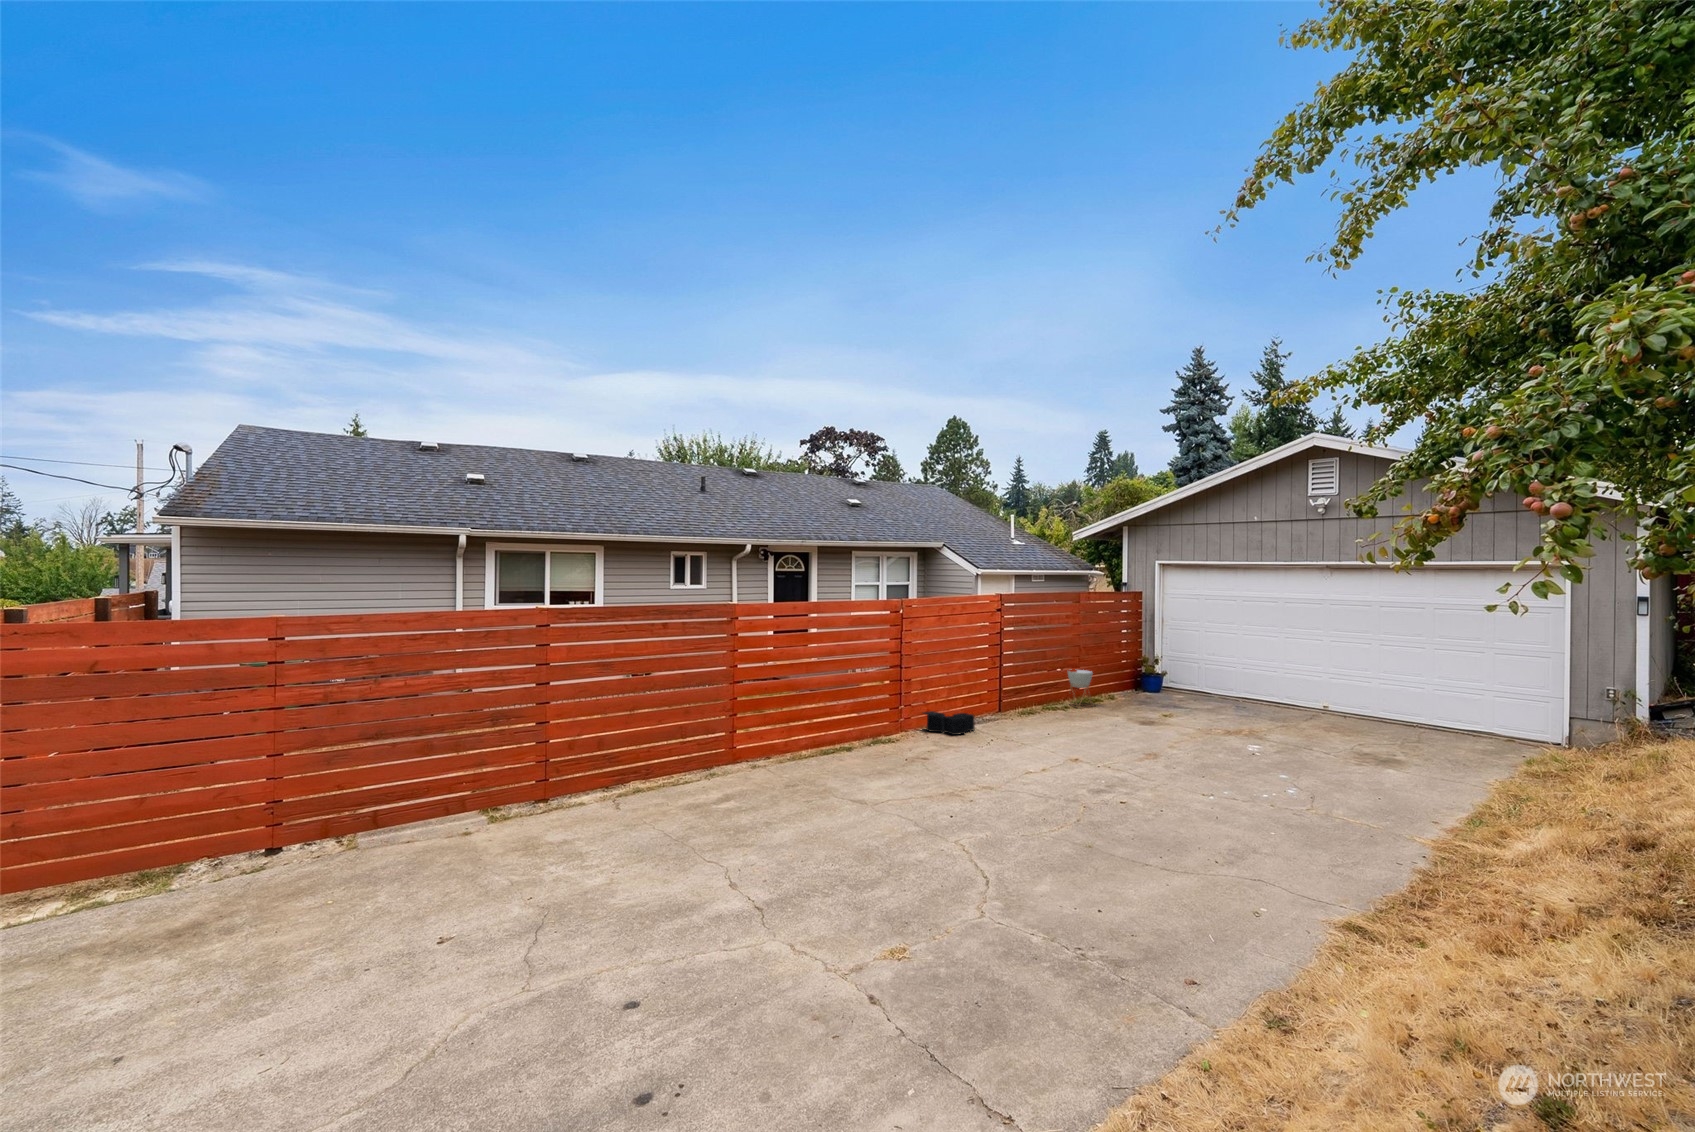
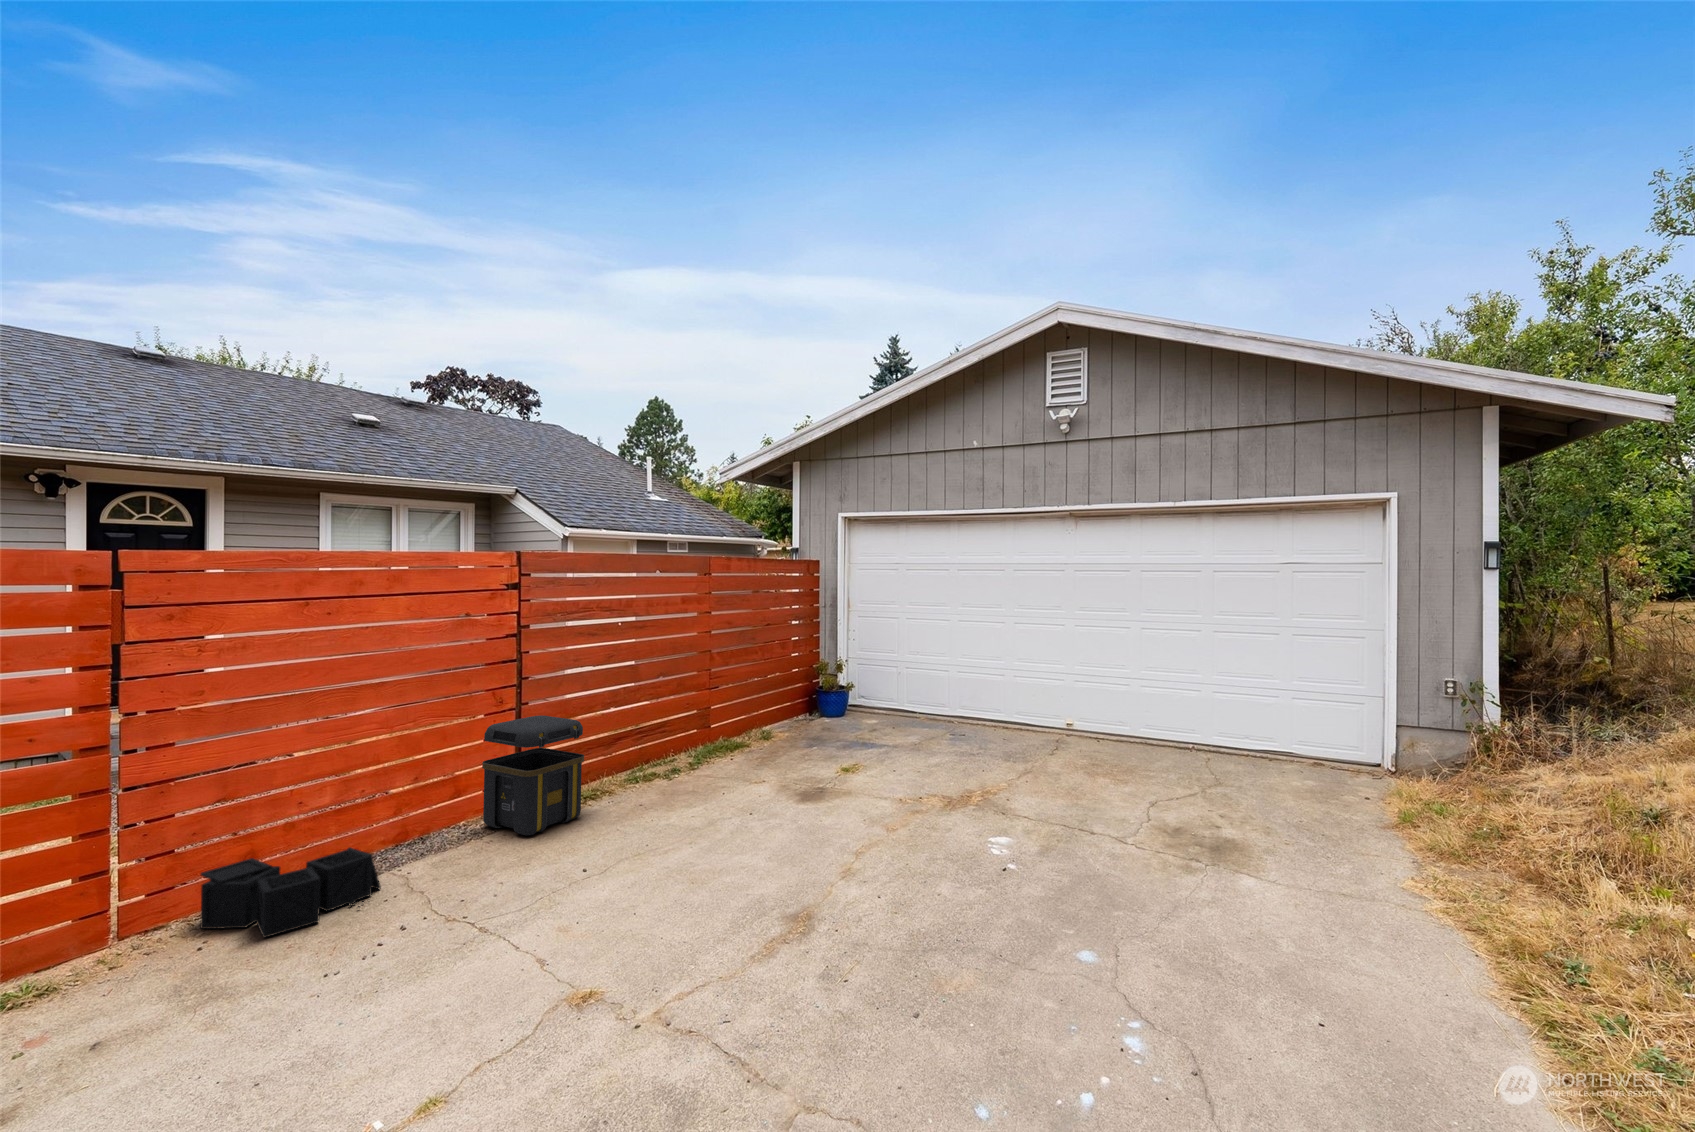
toolbox: none [991,670,1035,722] -> present [482,715,584,835]
planter: present [1068,670,1093,707] -> none [685,694,730,766]

